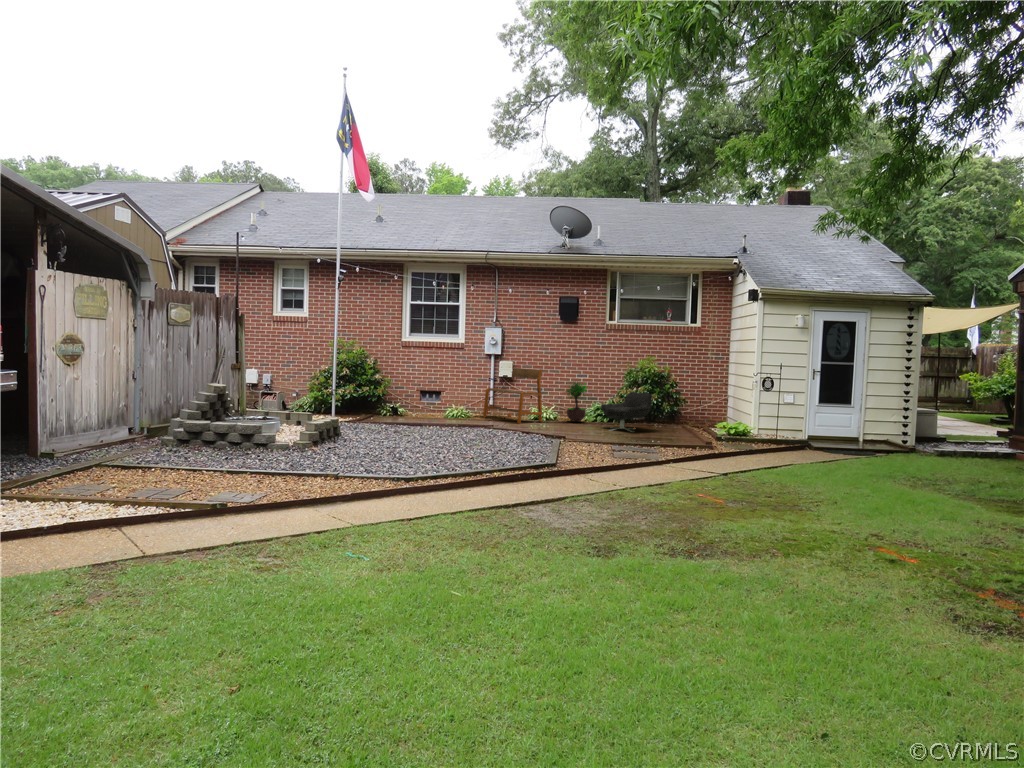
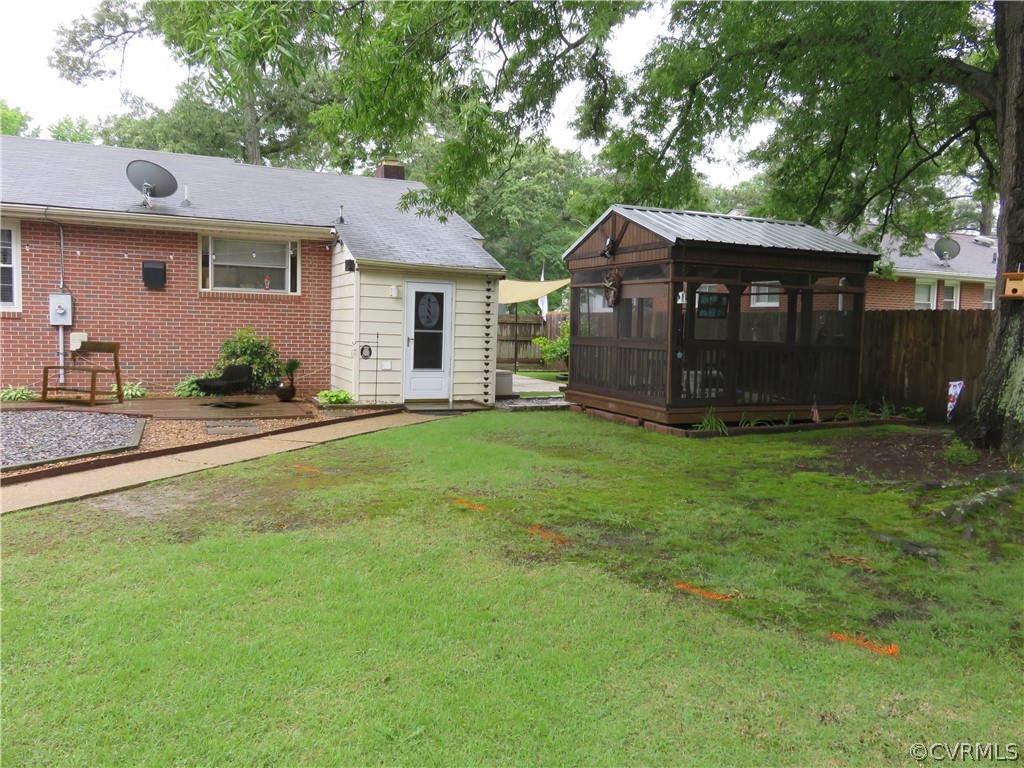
potted tree: present [566,383,586,422] -> present [275,359,300,401]

